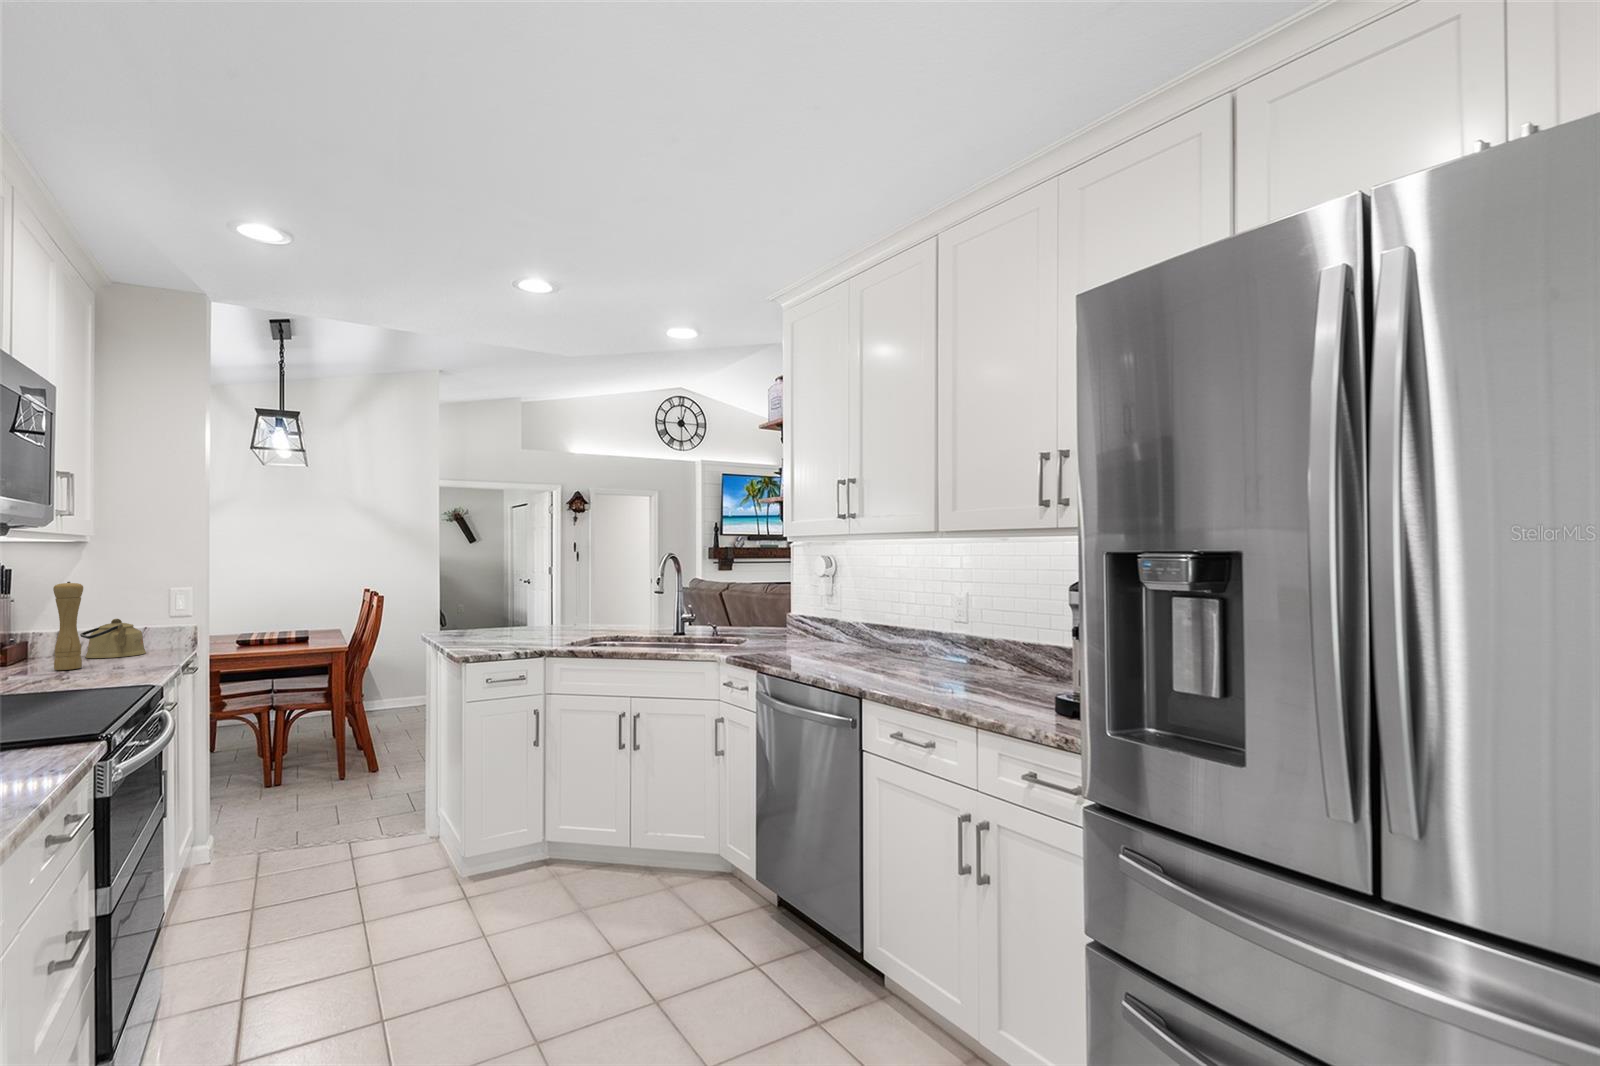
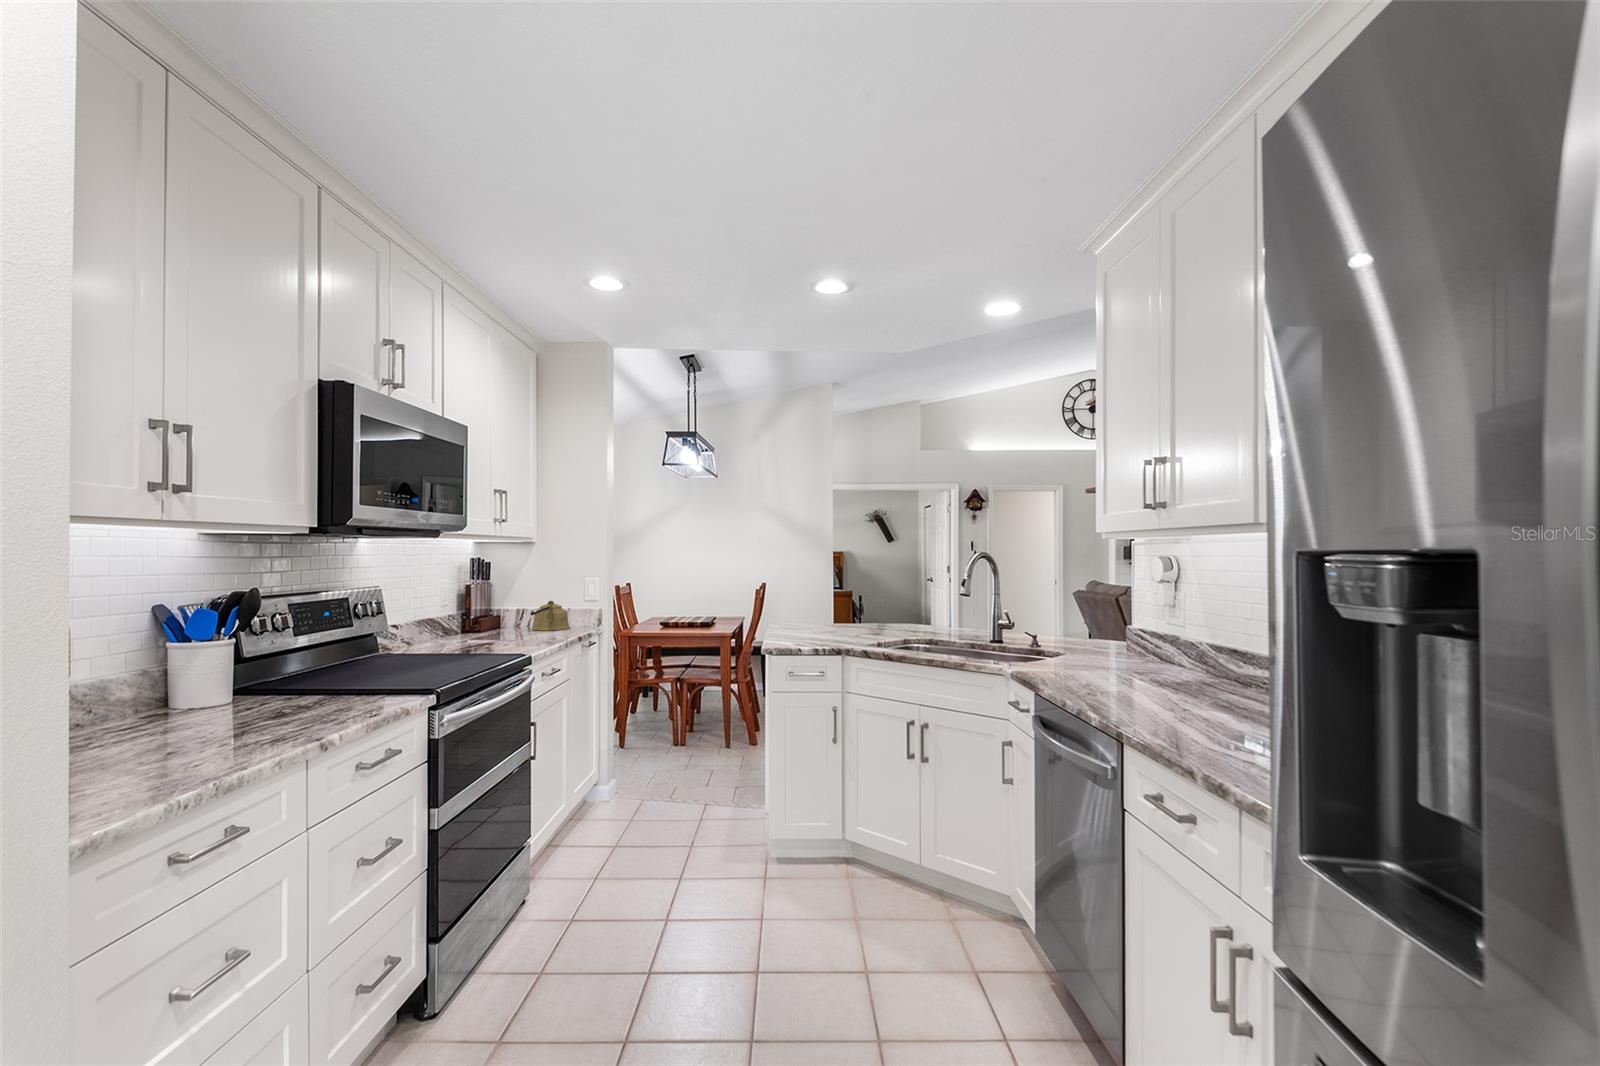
pepper mill: present [53,582,83,670] -> none [498,572,515,638]

